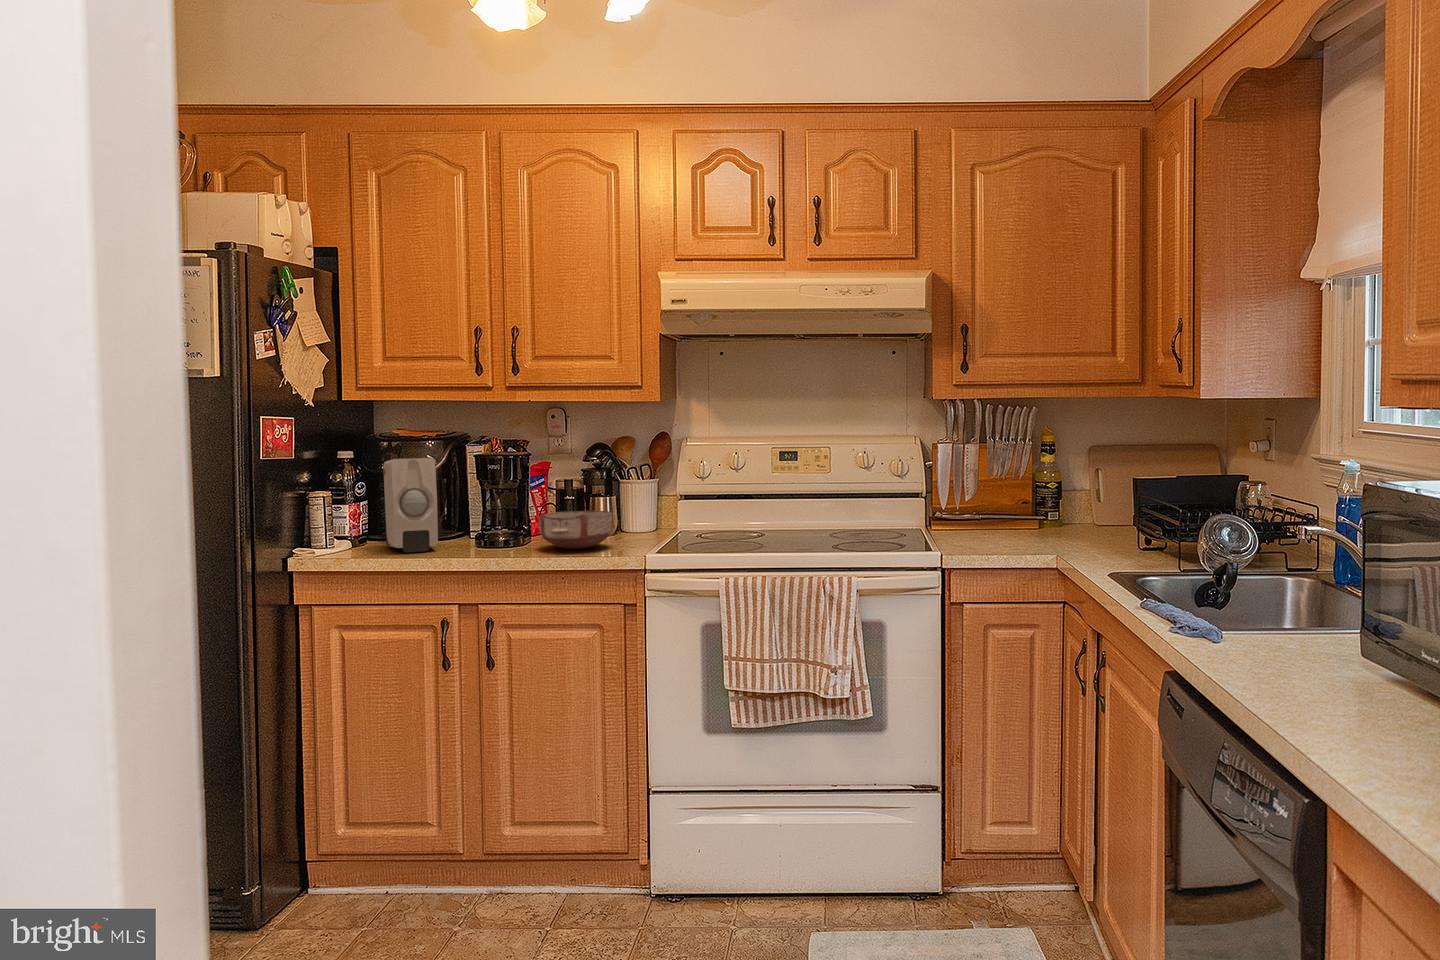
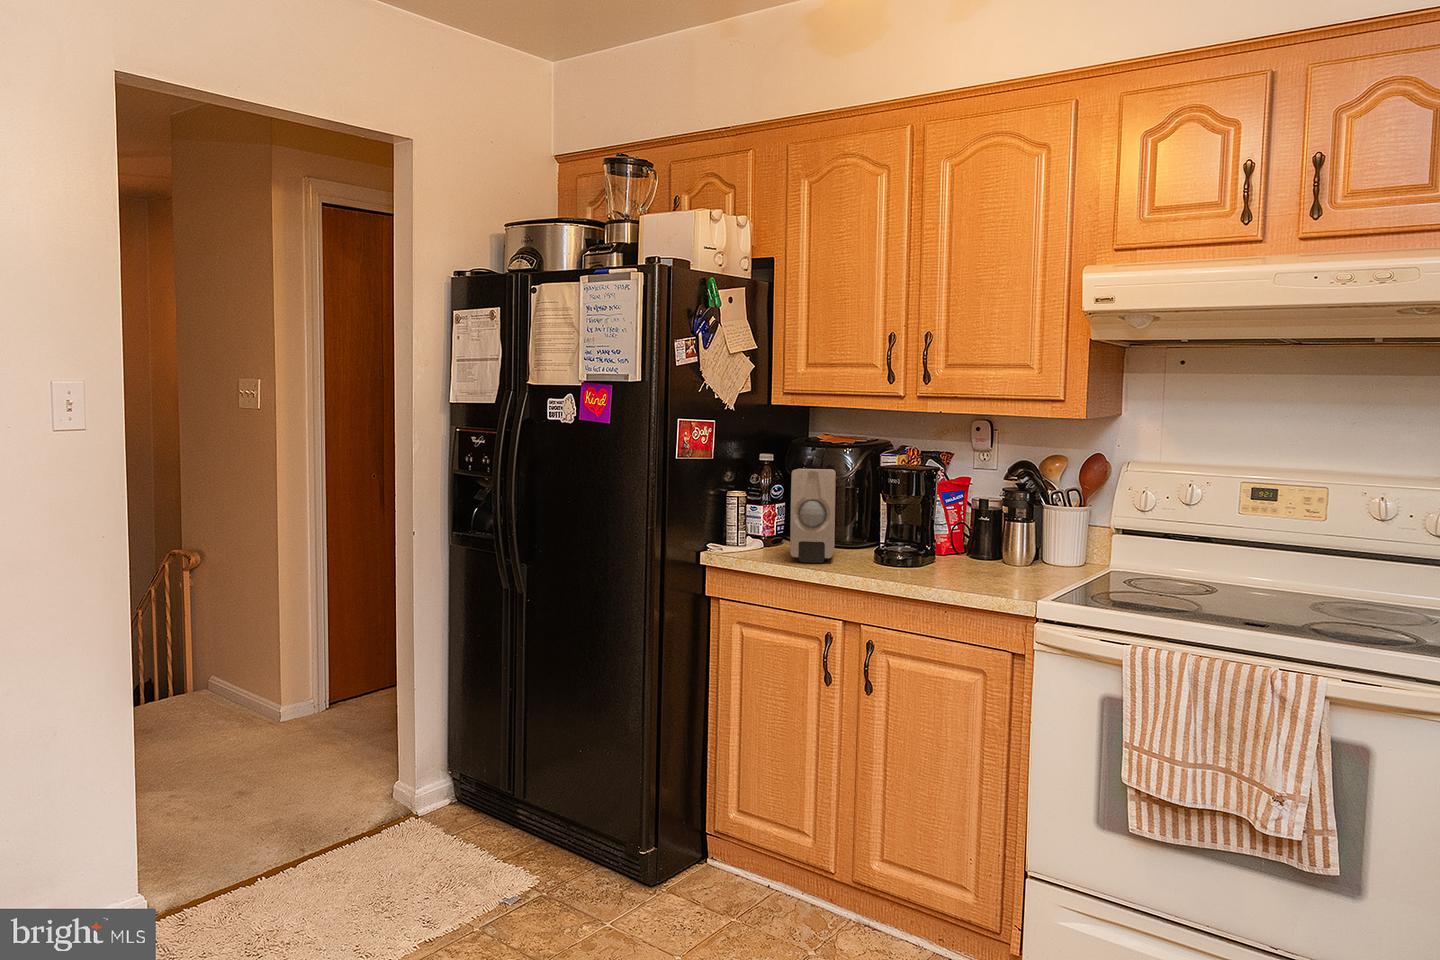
ceramic bowl: present [539,511,612,549] -> none [931,535,1015,580]

